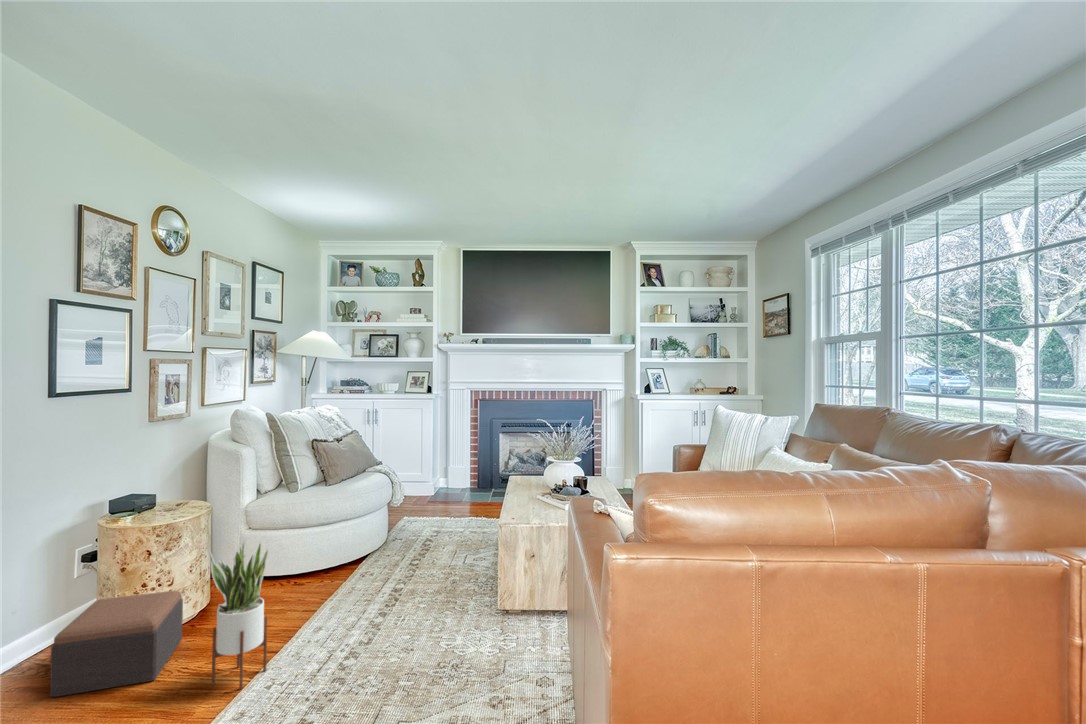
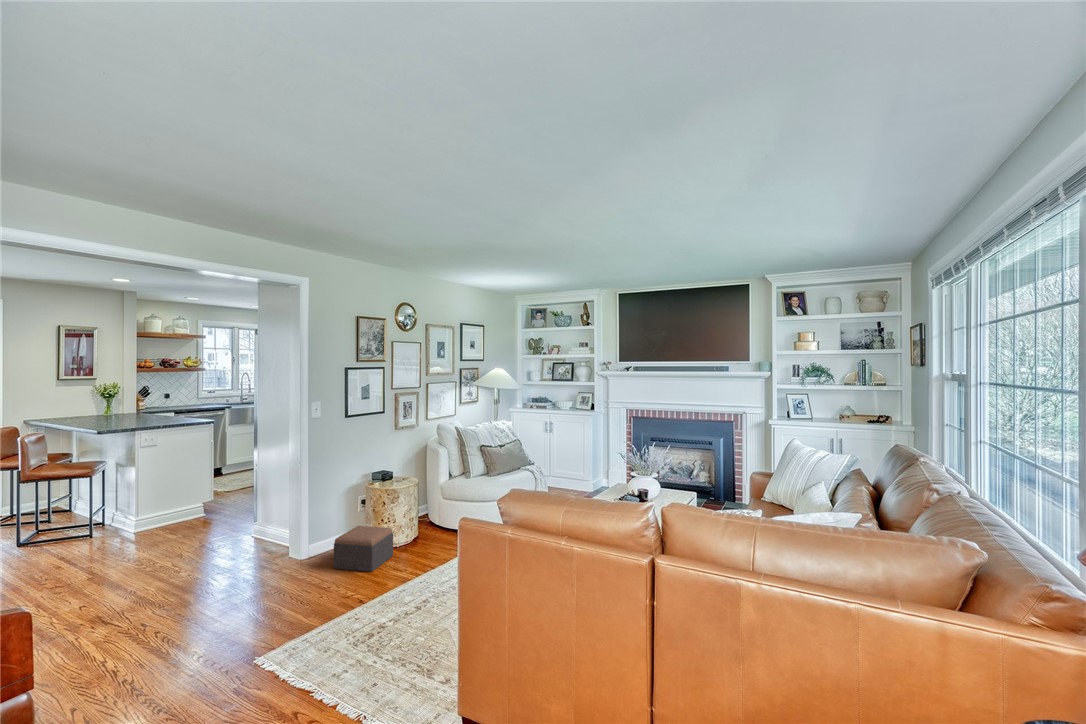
potted plant: present [207,539,268,689] -> none [387,504,420,586]

